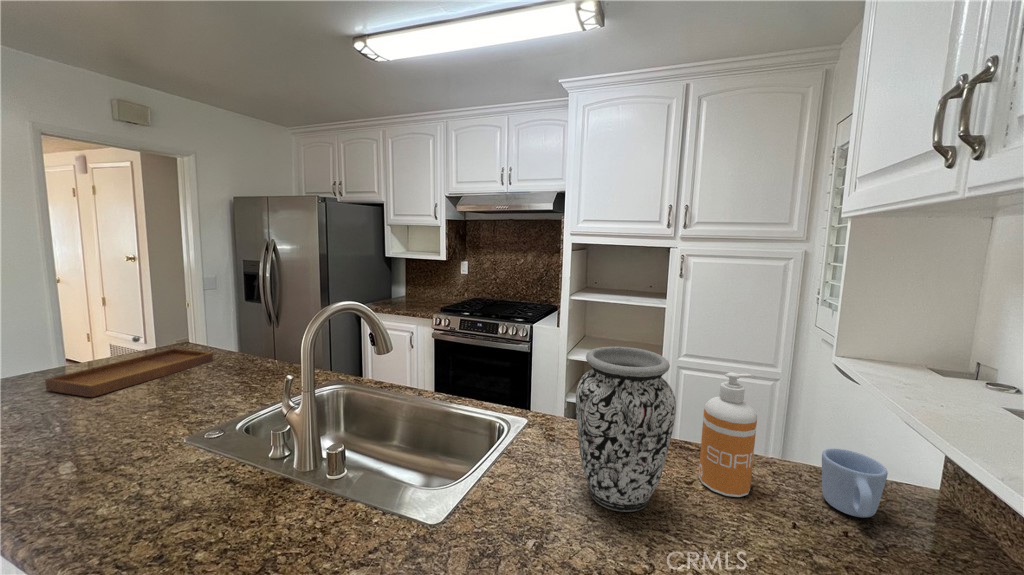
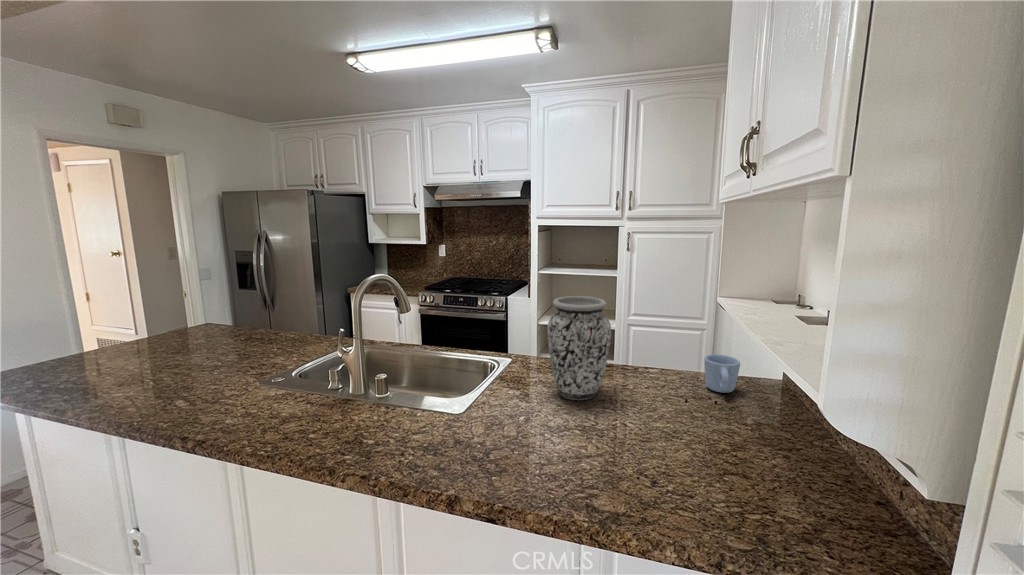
tray: present [45,336,213,397] -> none [113,316,244,364]
soap dispenser: present [698,372,757,497] -> none [630,309,665,389]

